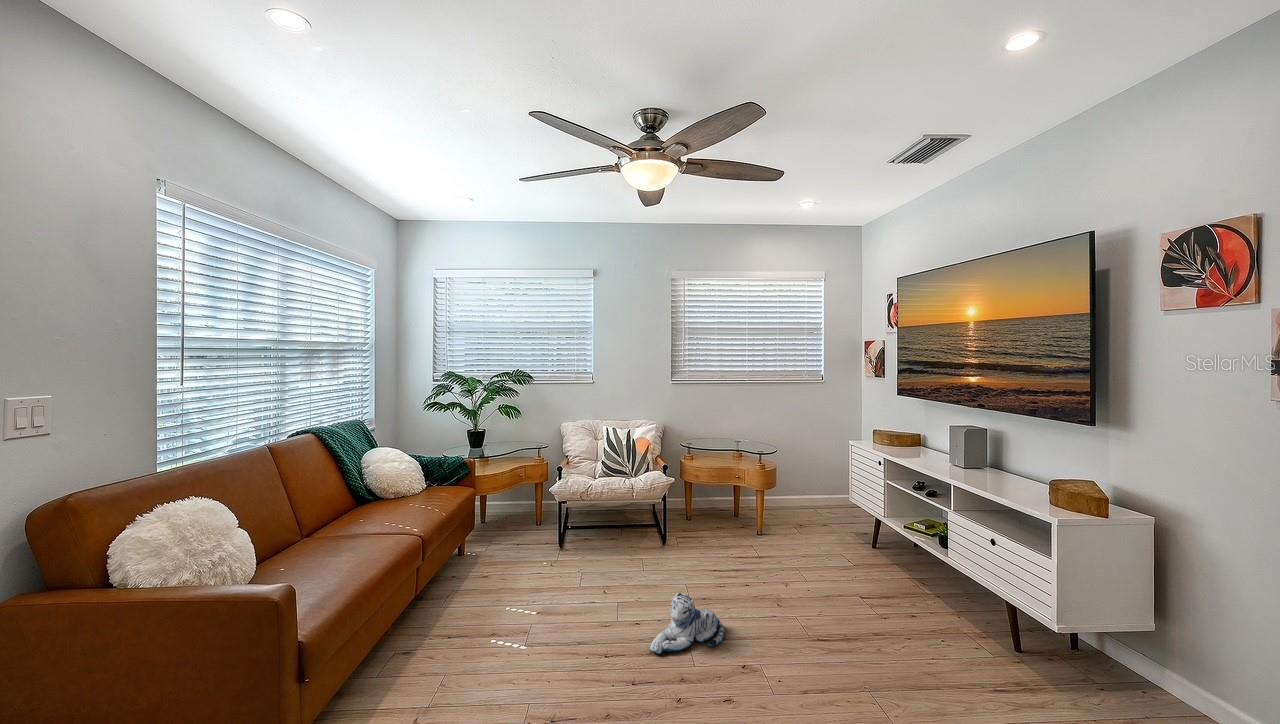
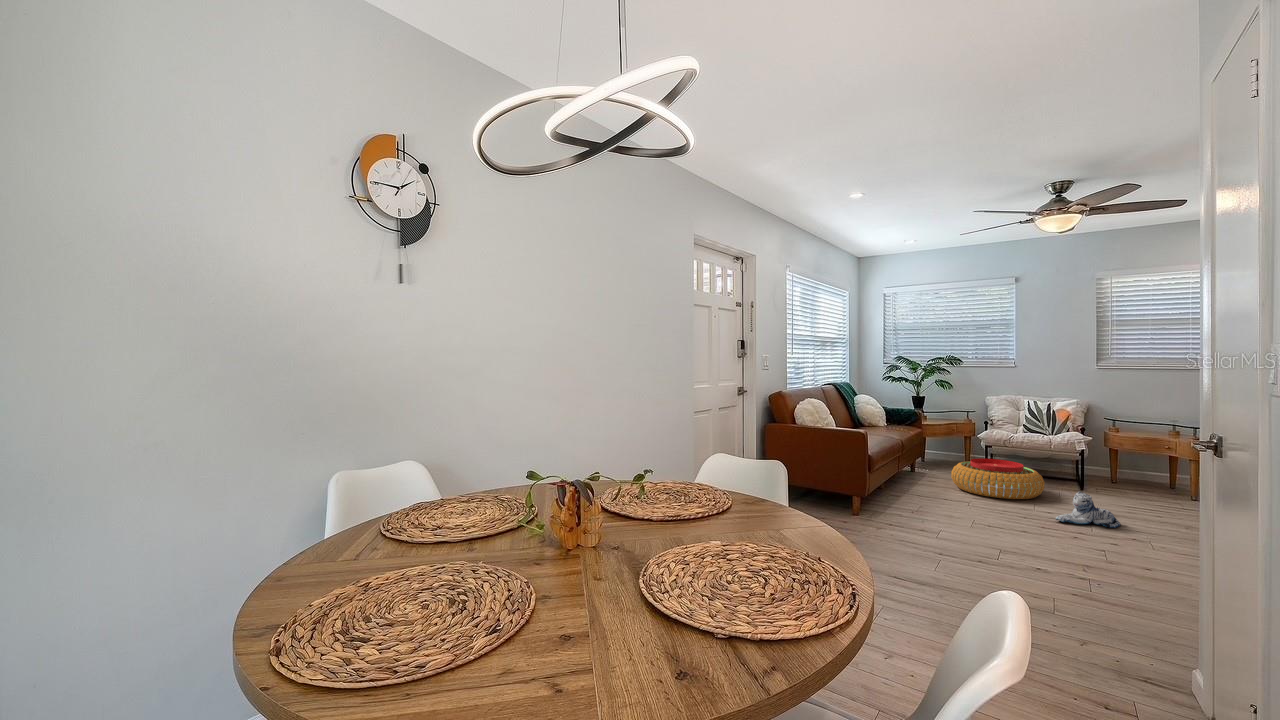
pouf: none [510,527,630,604] -> present [951,458,1045,499]

